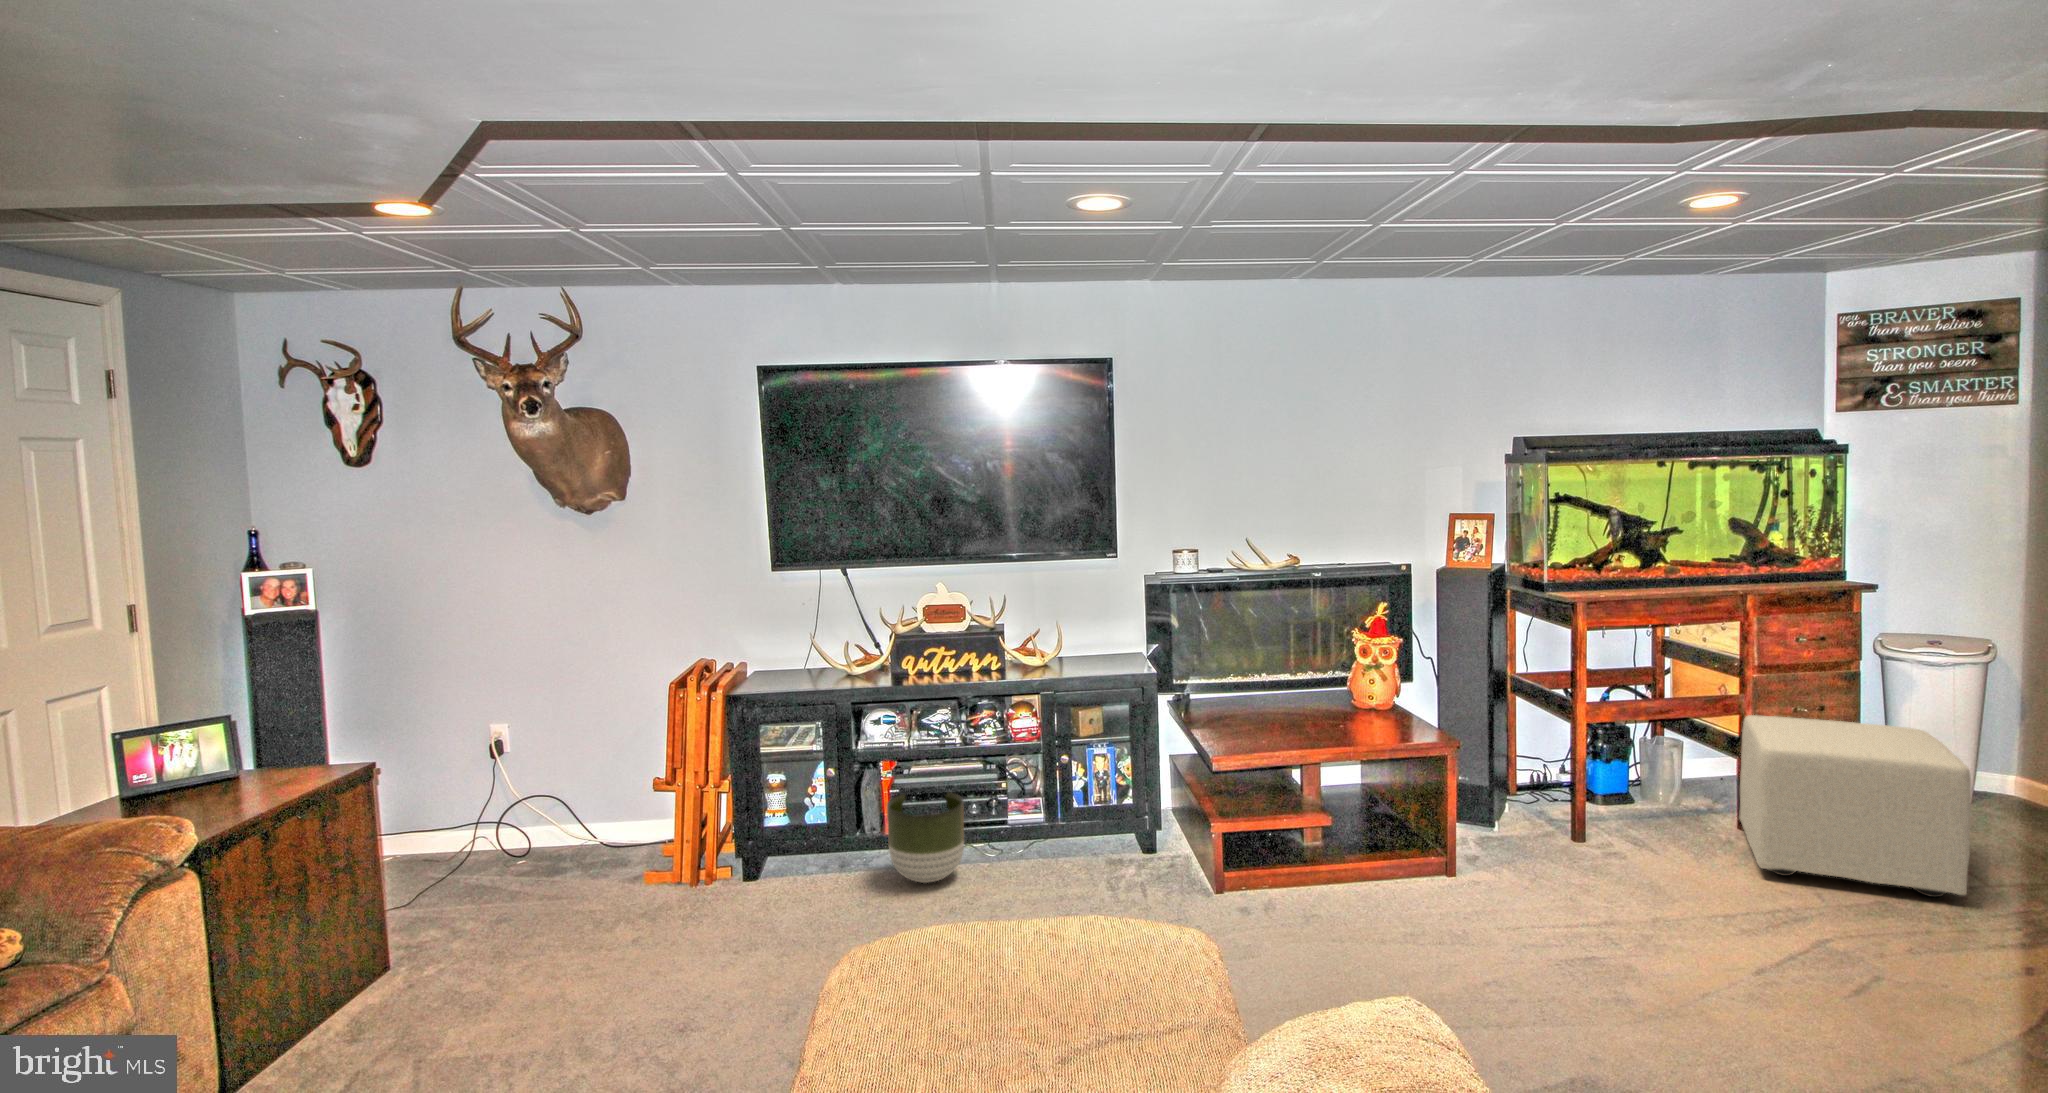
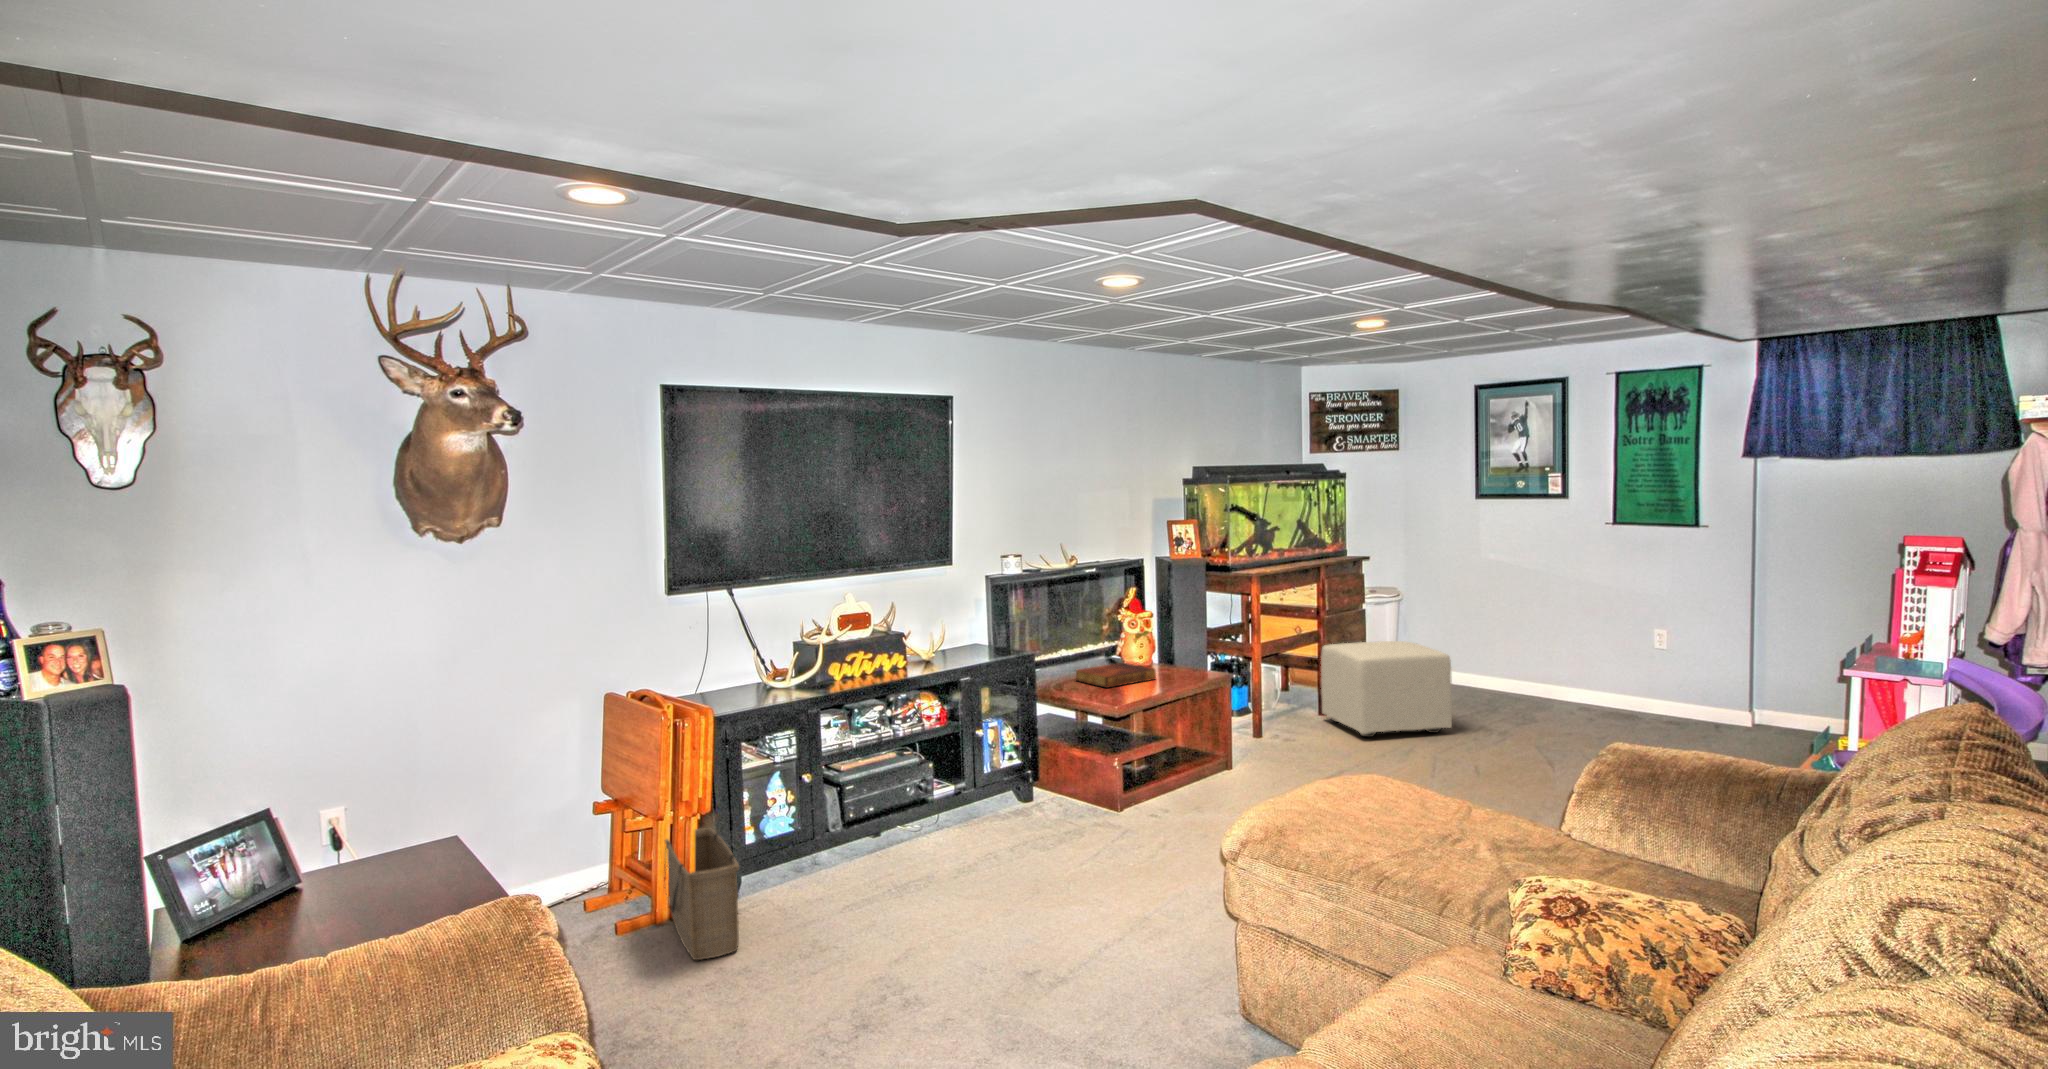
book: none [1257,698,1356,729] -> present [1076,663,1156,688]
planter: present [887,791,964,883] -> none [844,781,914,863]
basket: none [627,803,735,936] -> present [665,828,739,960]

